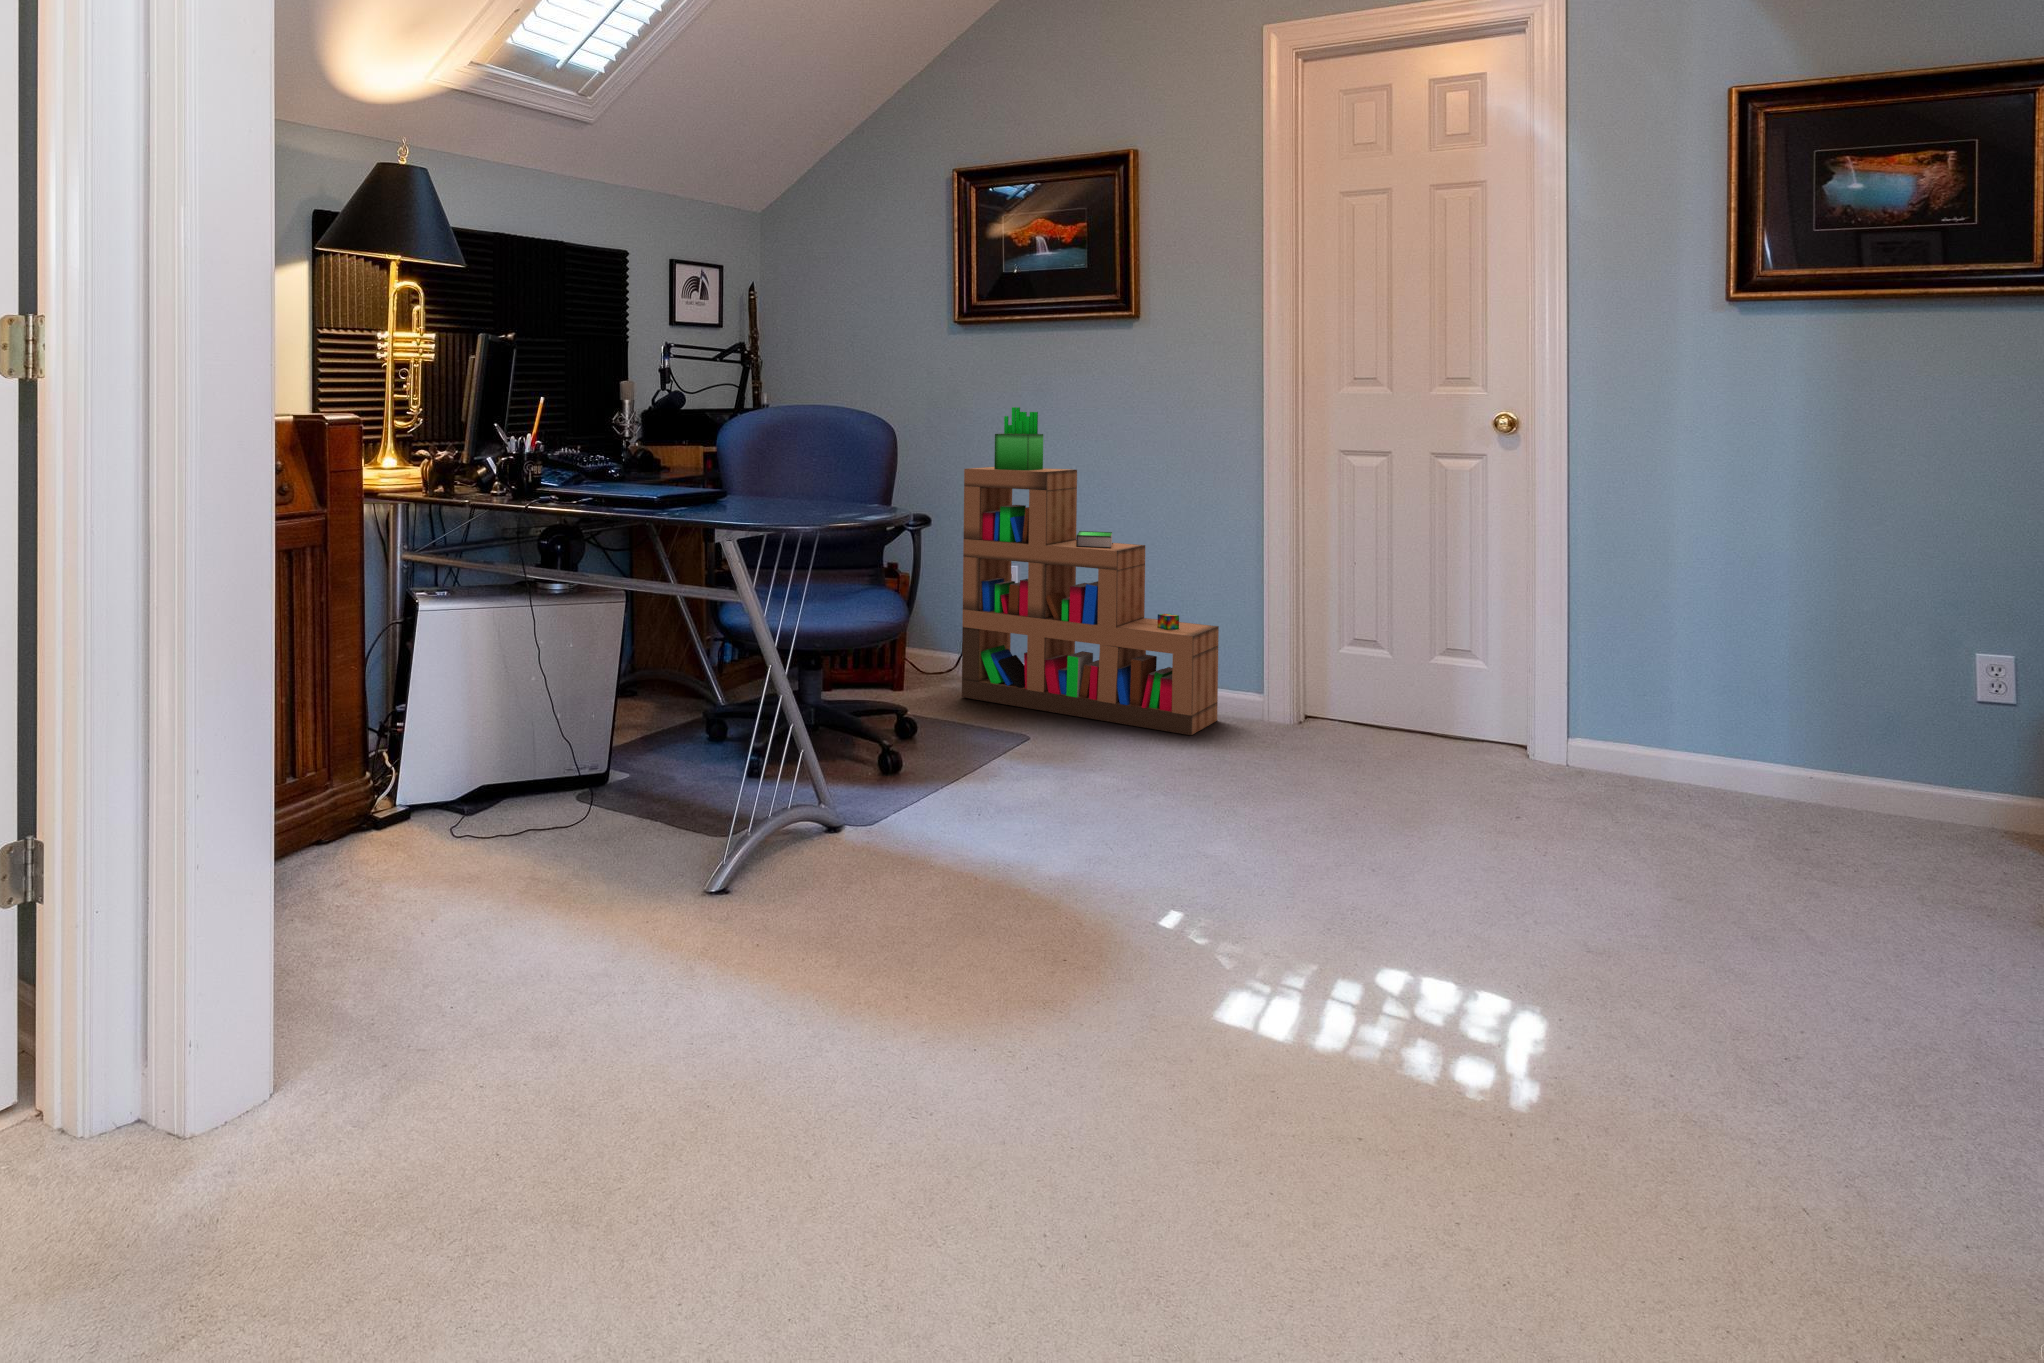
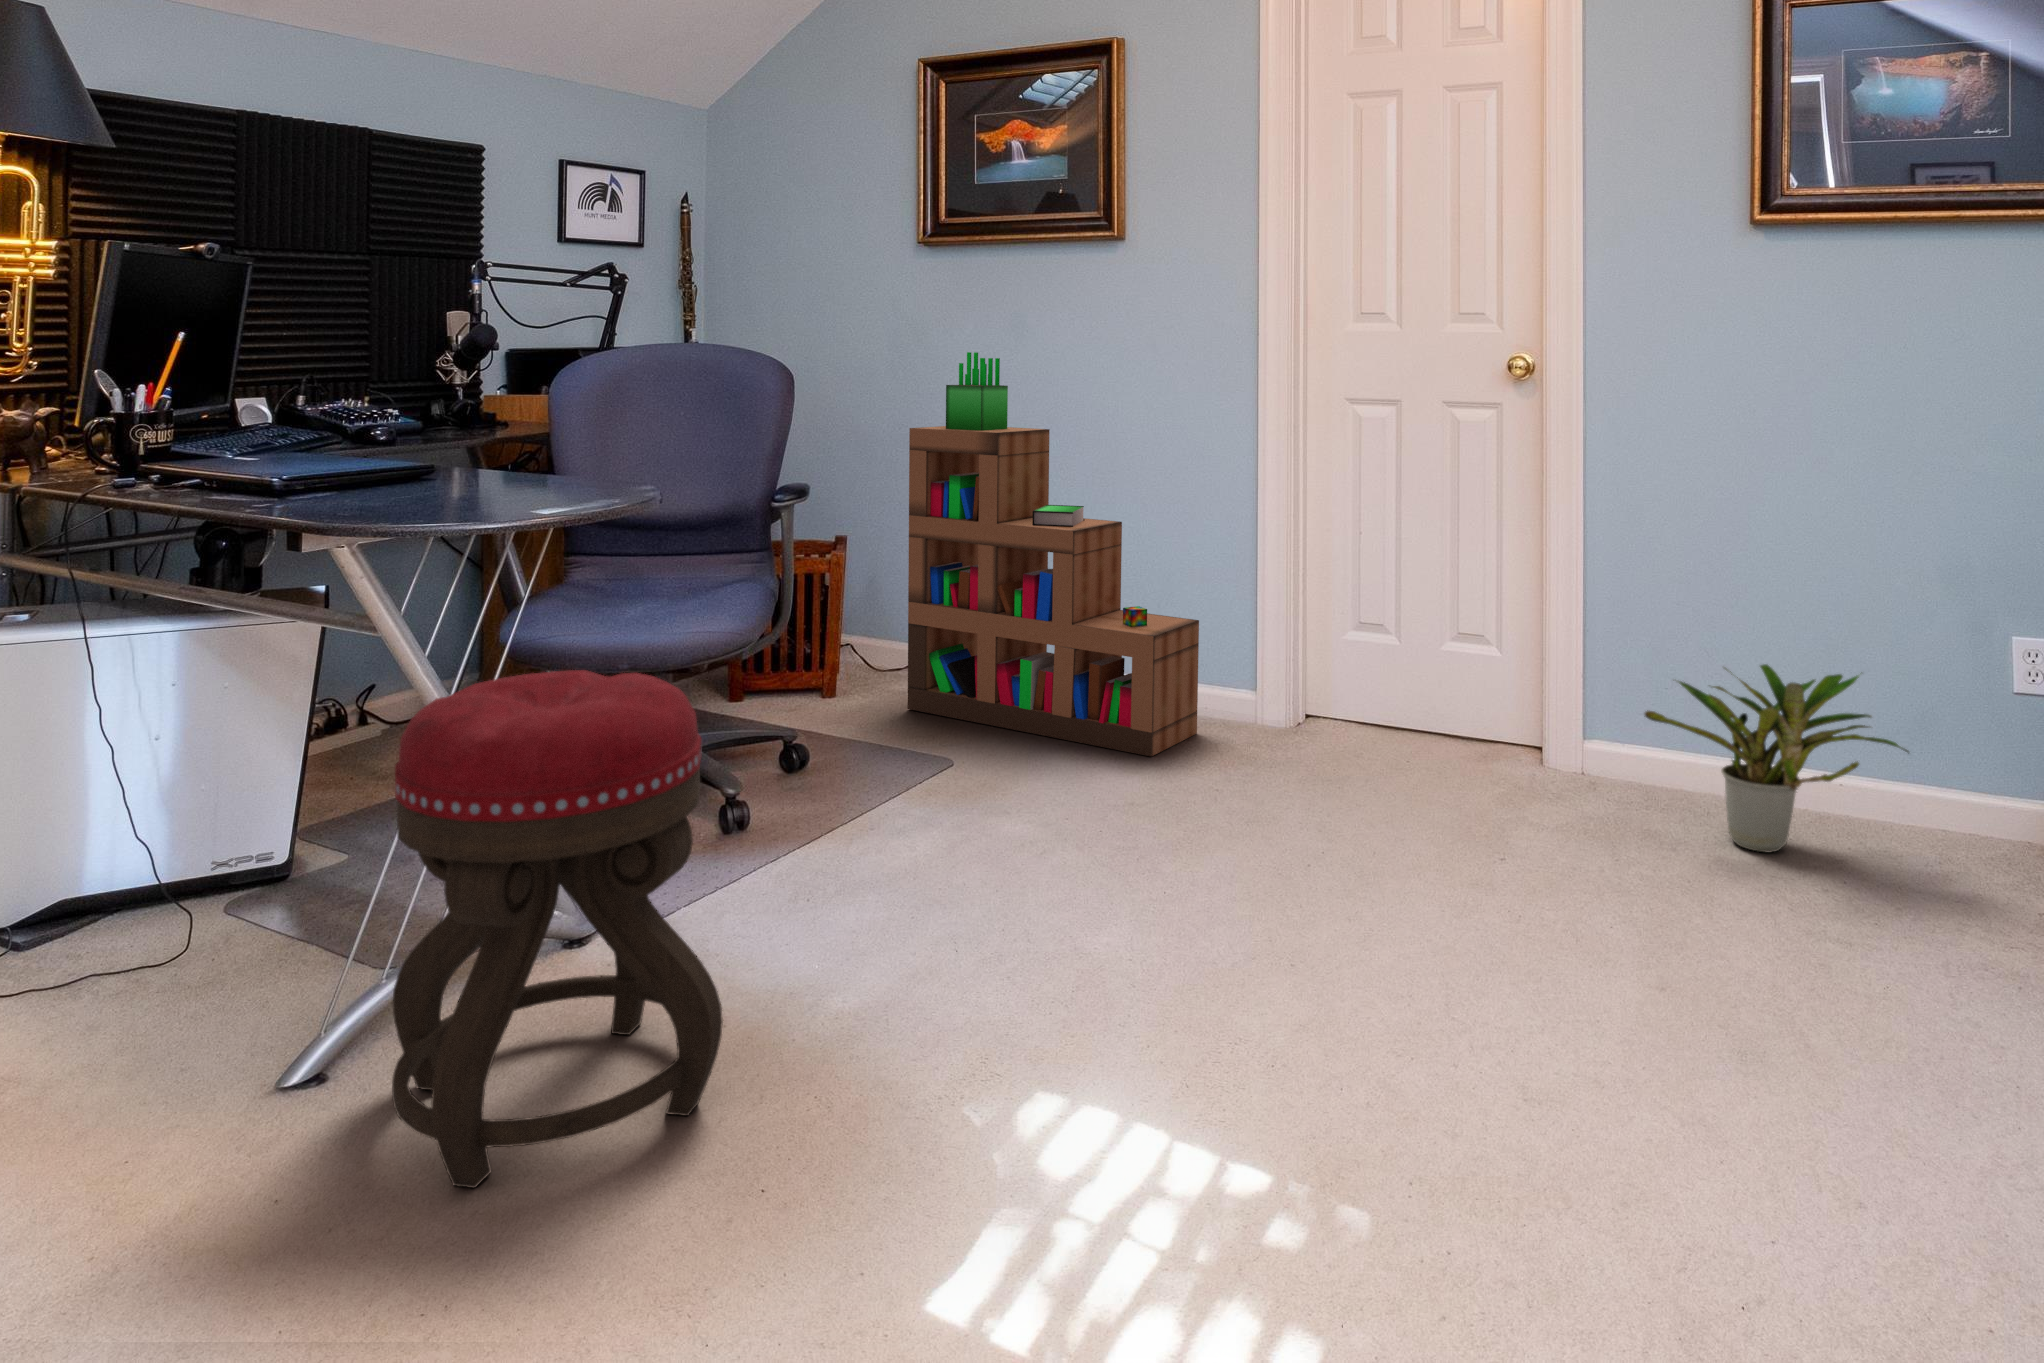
ottoman: none [809,628,1043,959] -> present [392,670,723,1188]
potted plant: none [1654,660,1907,817] -> present [1645,664,1909,852]

